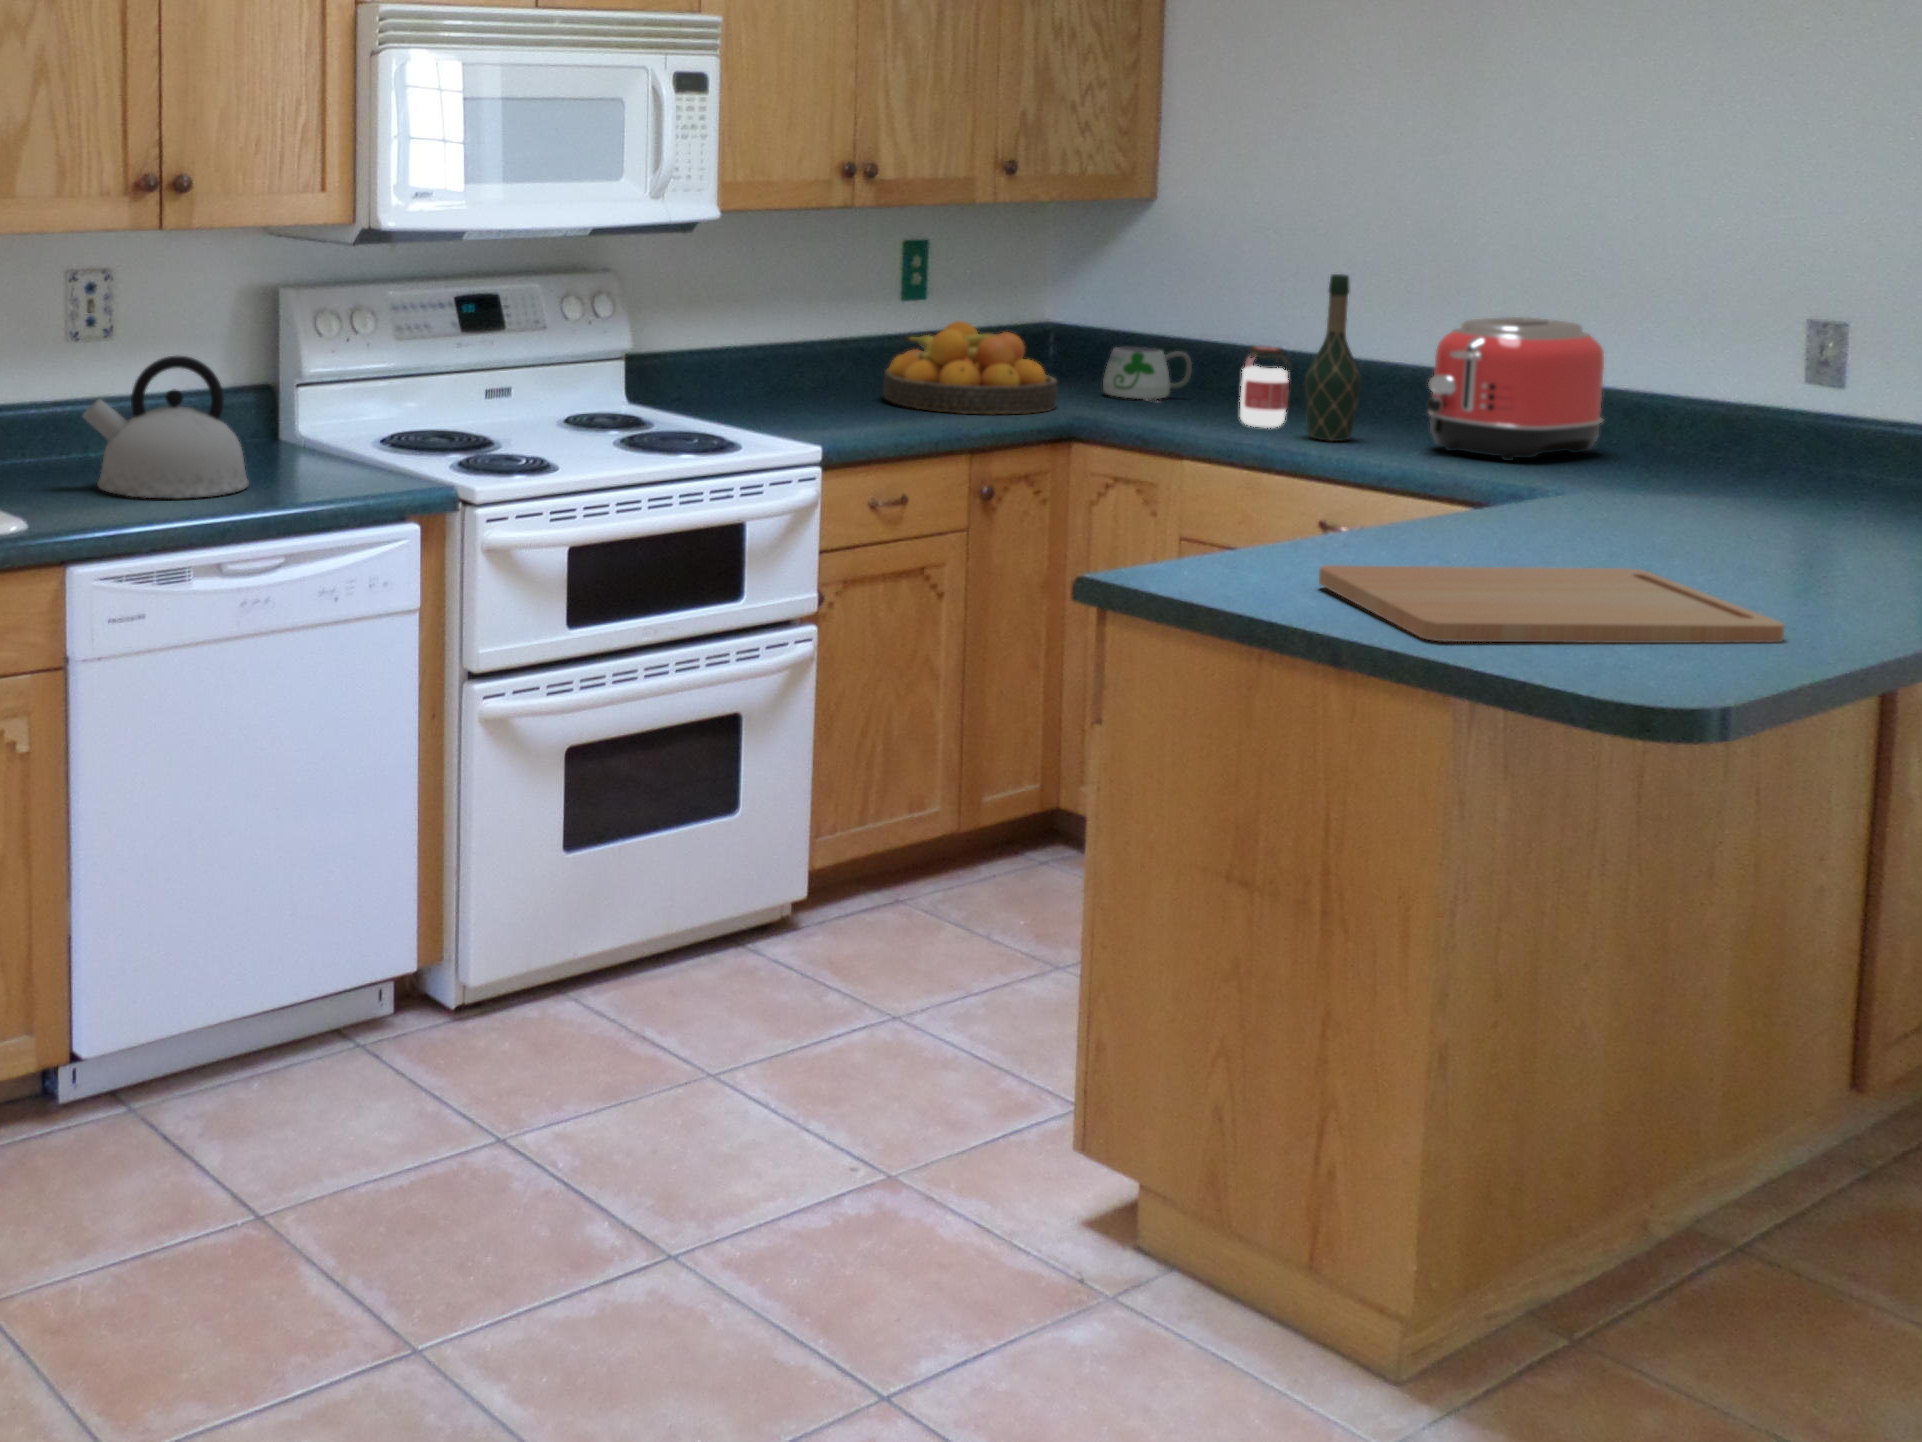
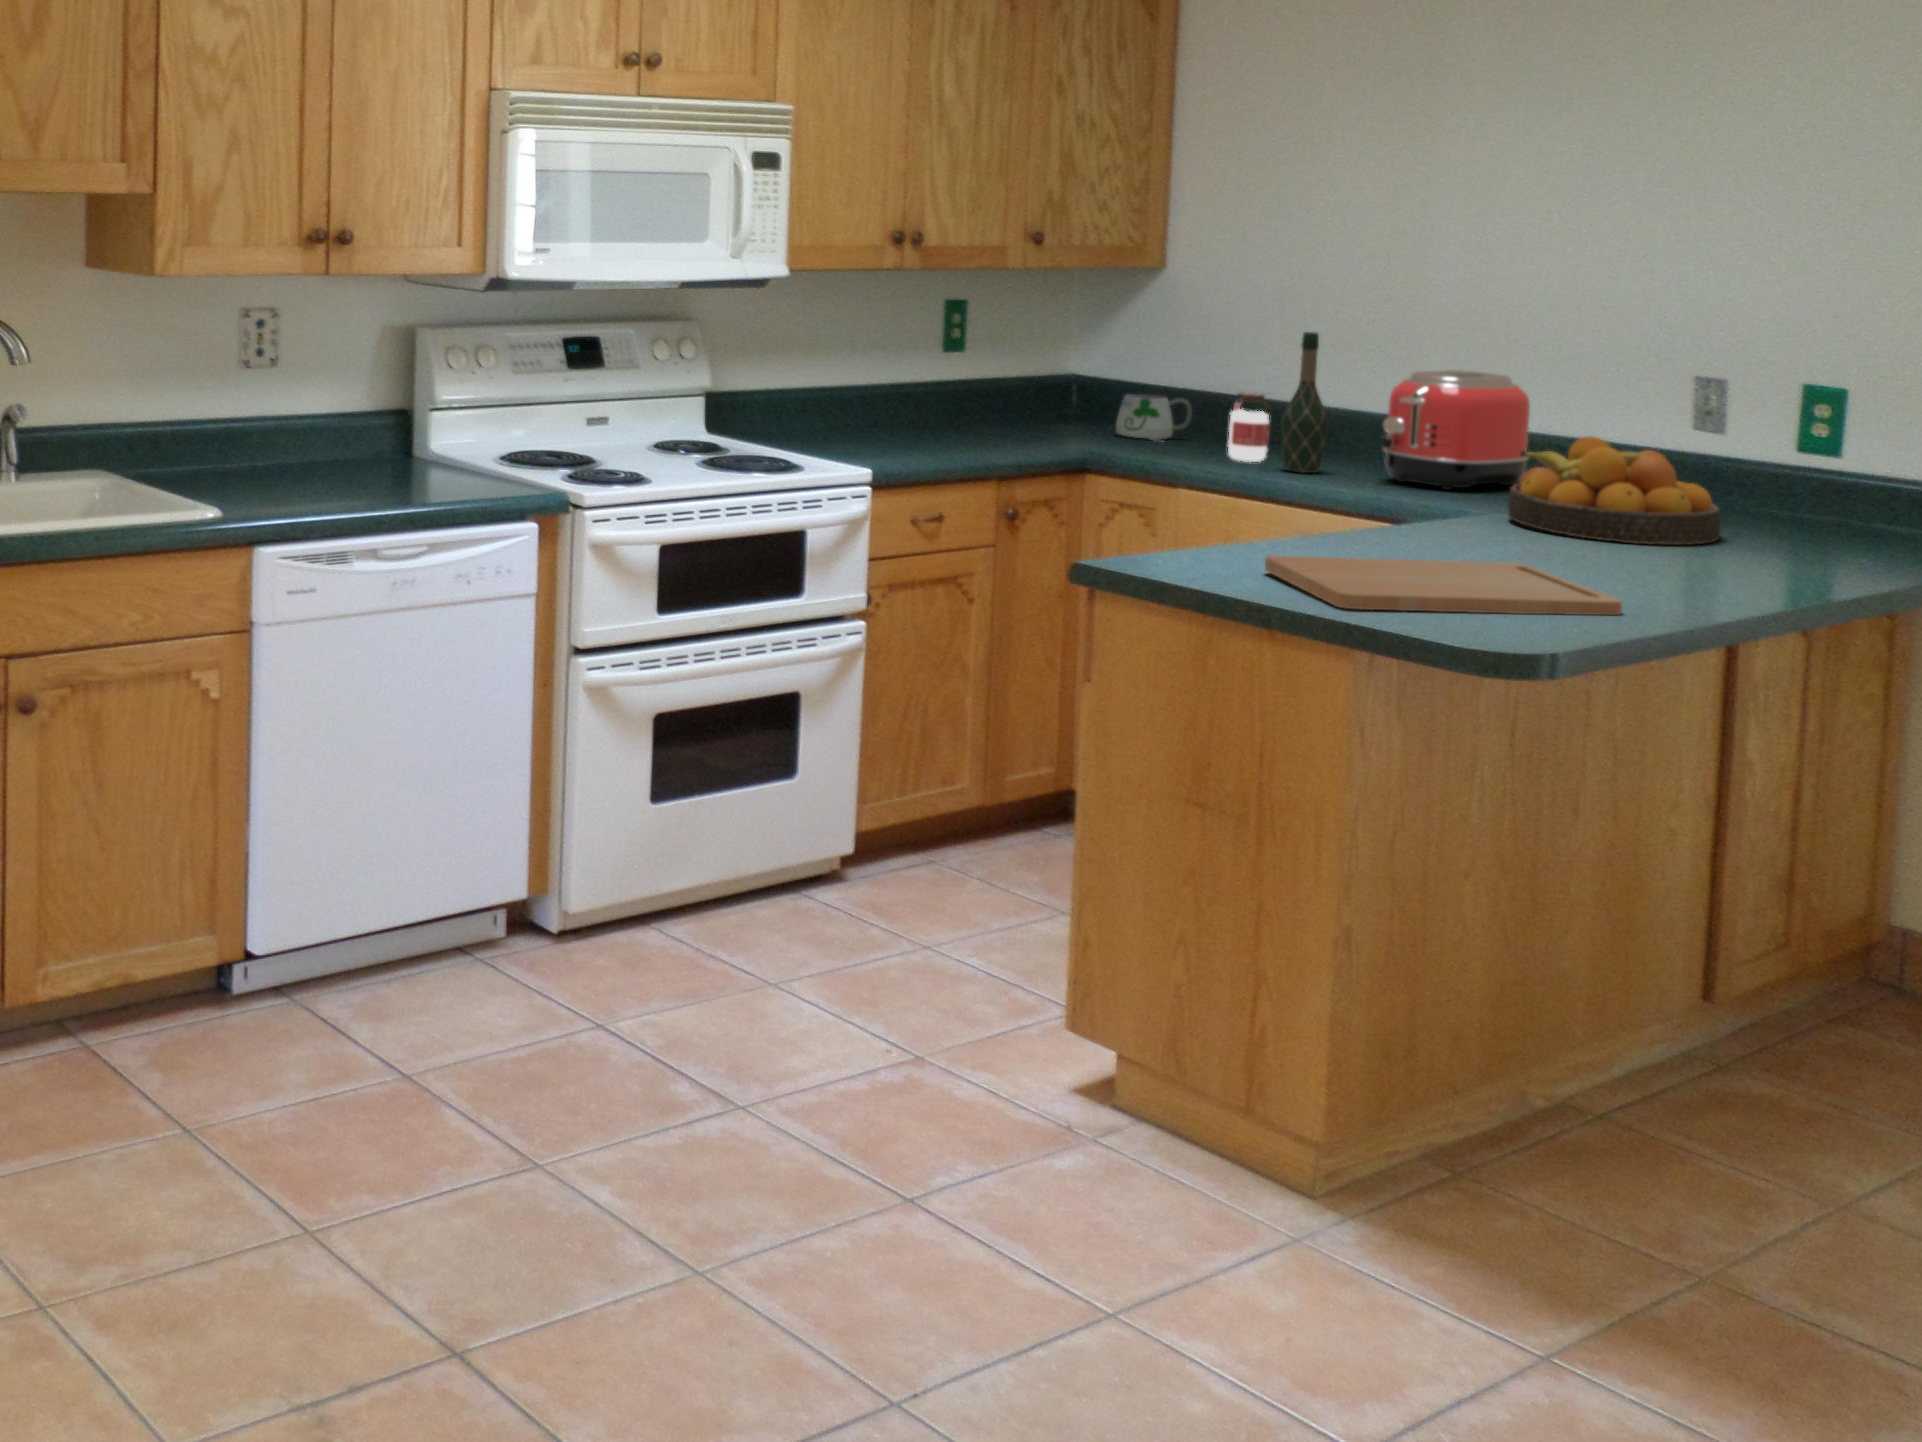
fruit bowl: present [883,321,1058,415] -> present [1508,437,1721,545]
kettle: present [83,356,249,498] -> none [260,378,396,495]

